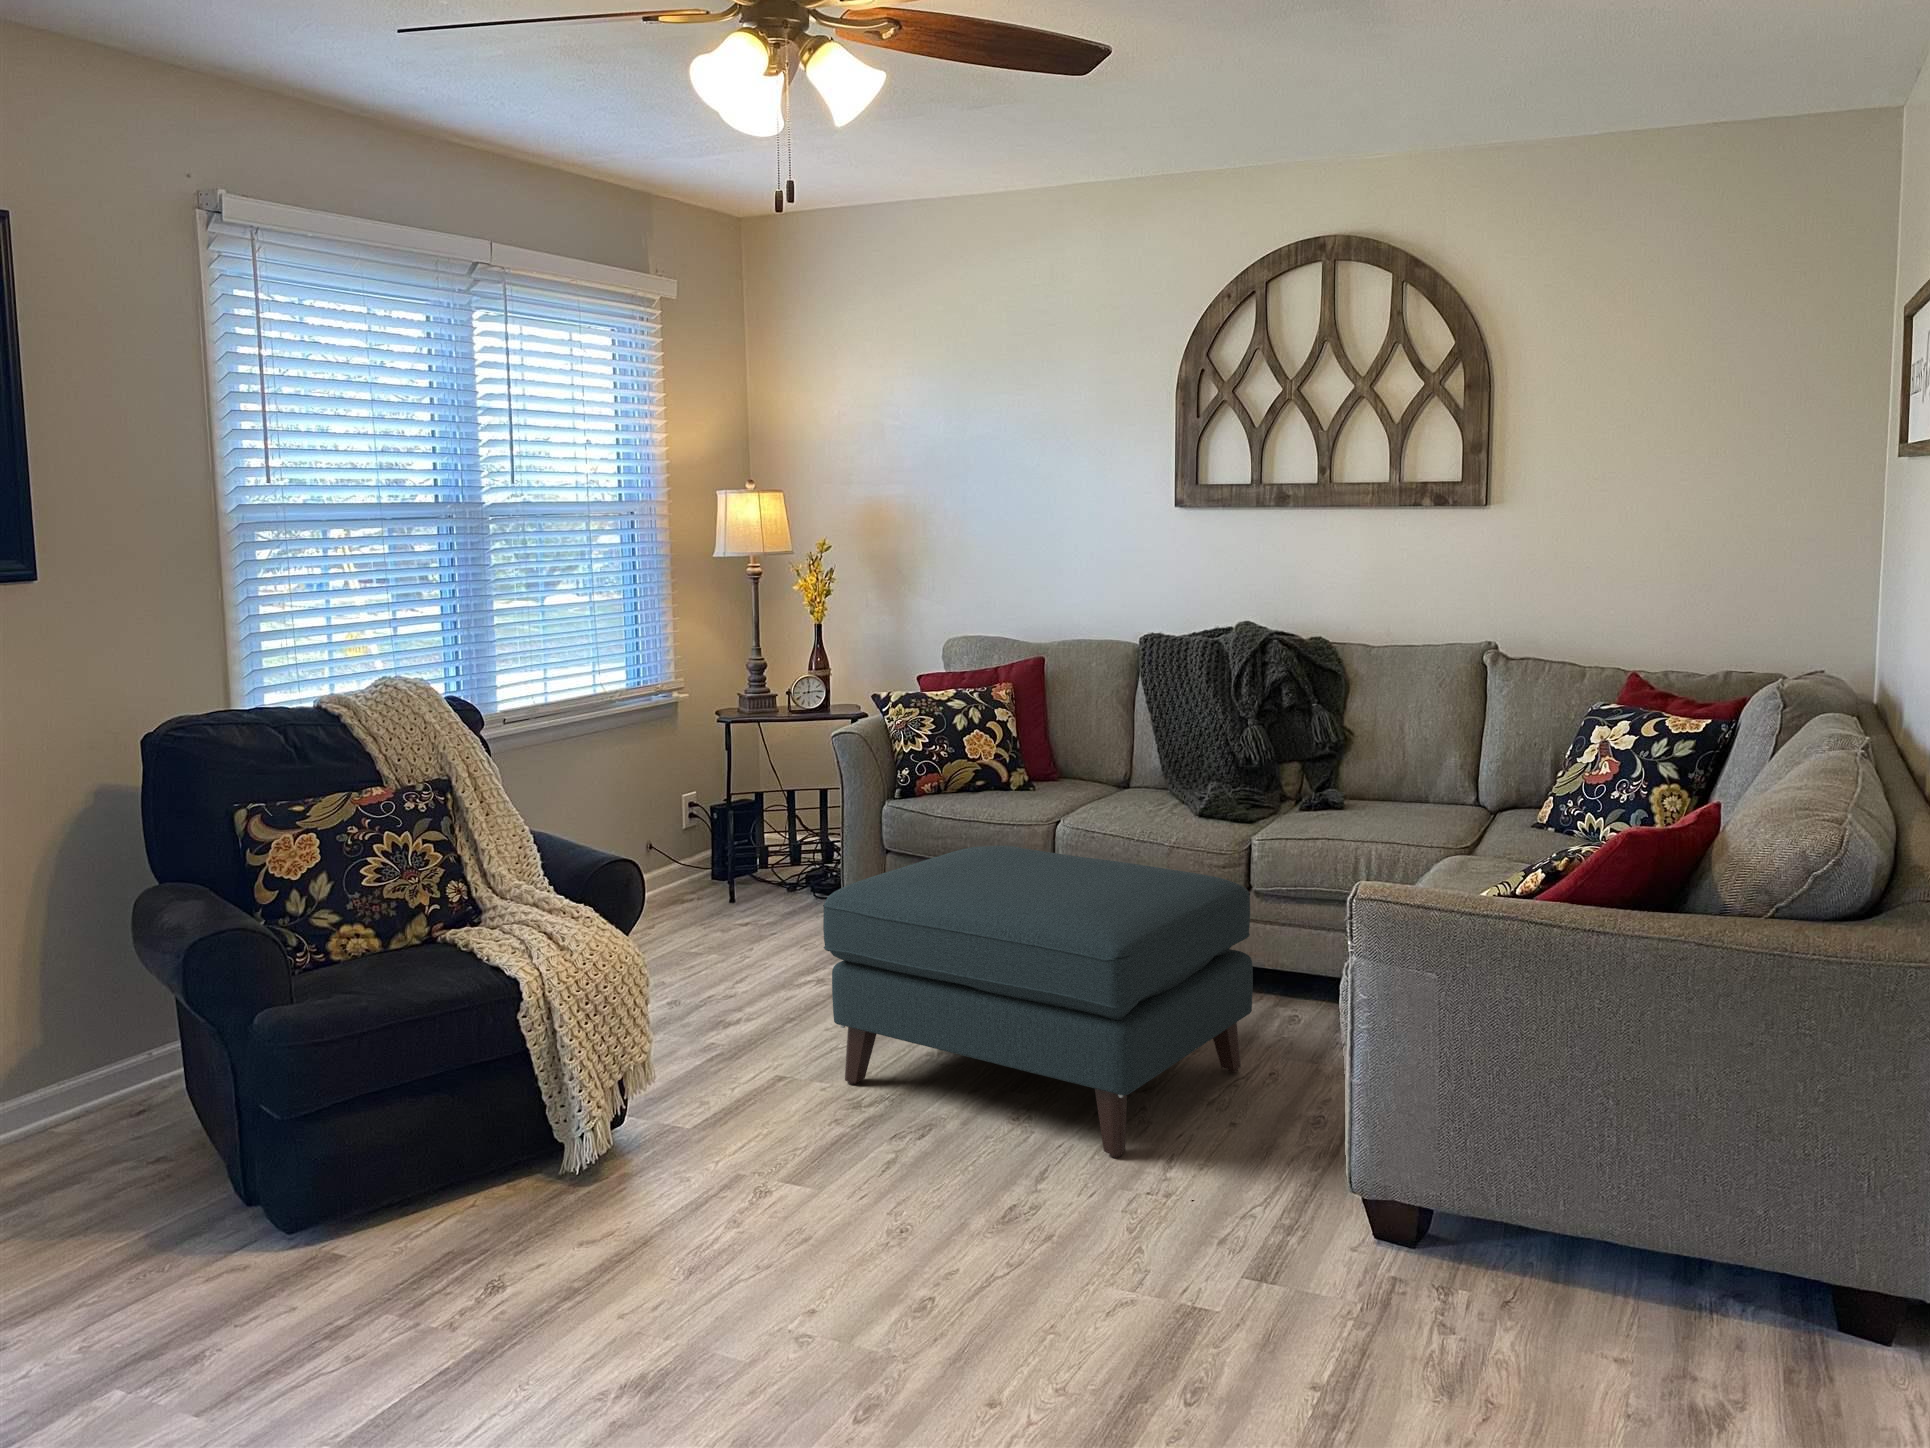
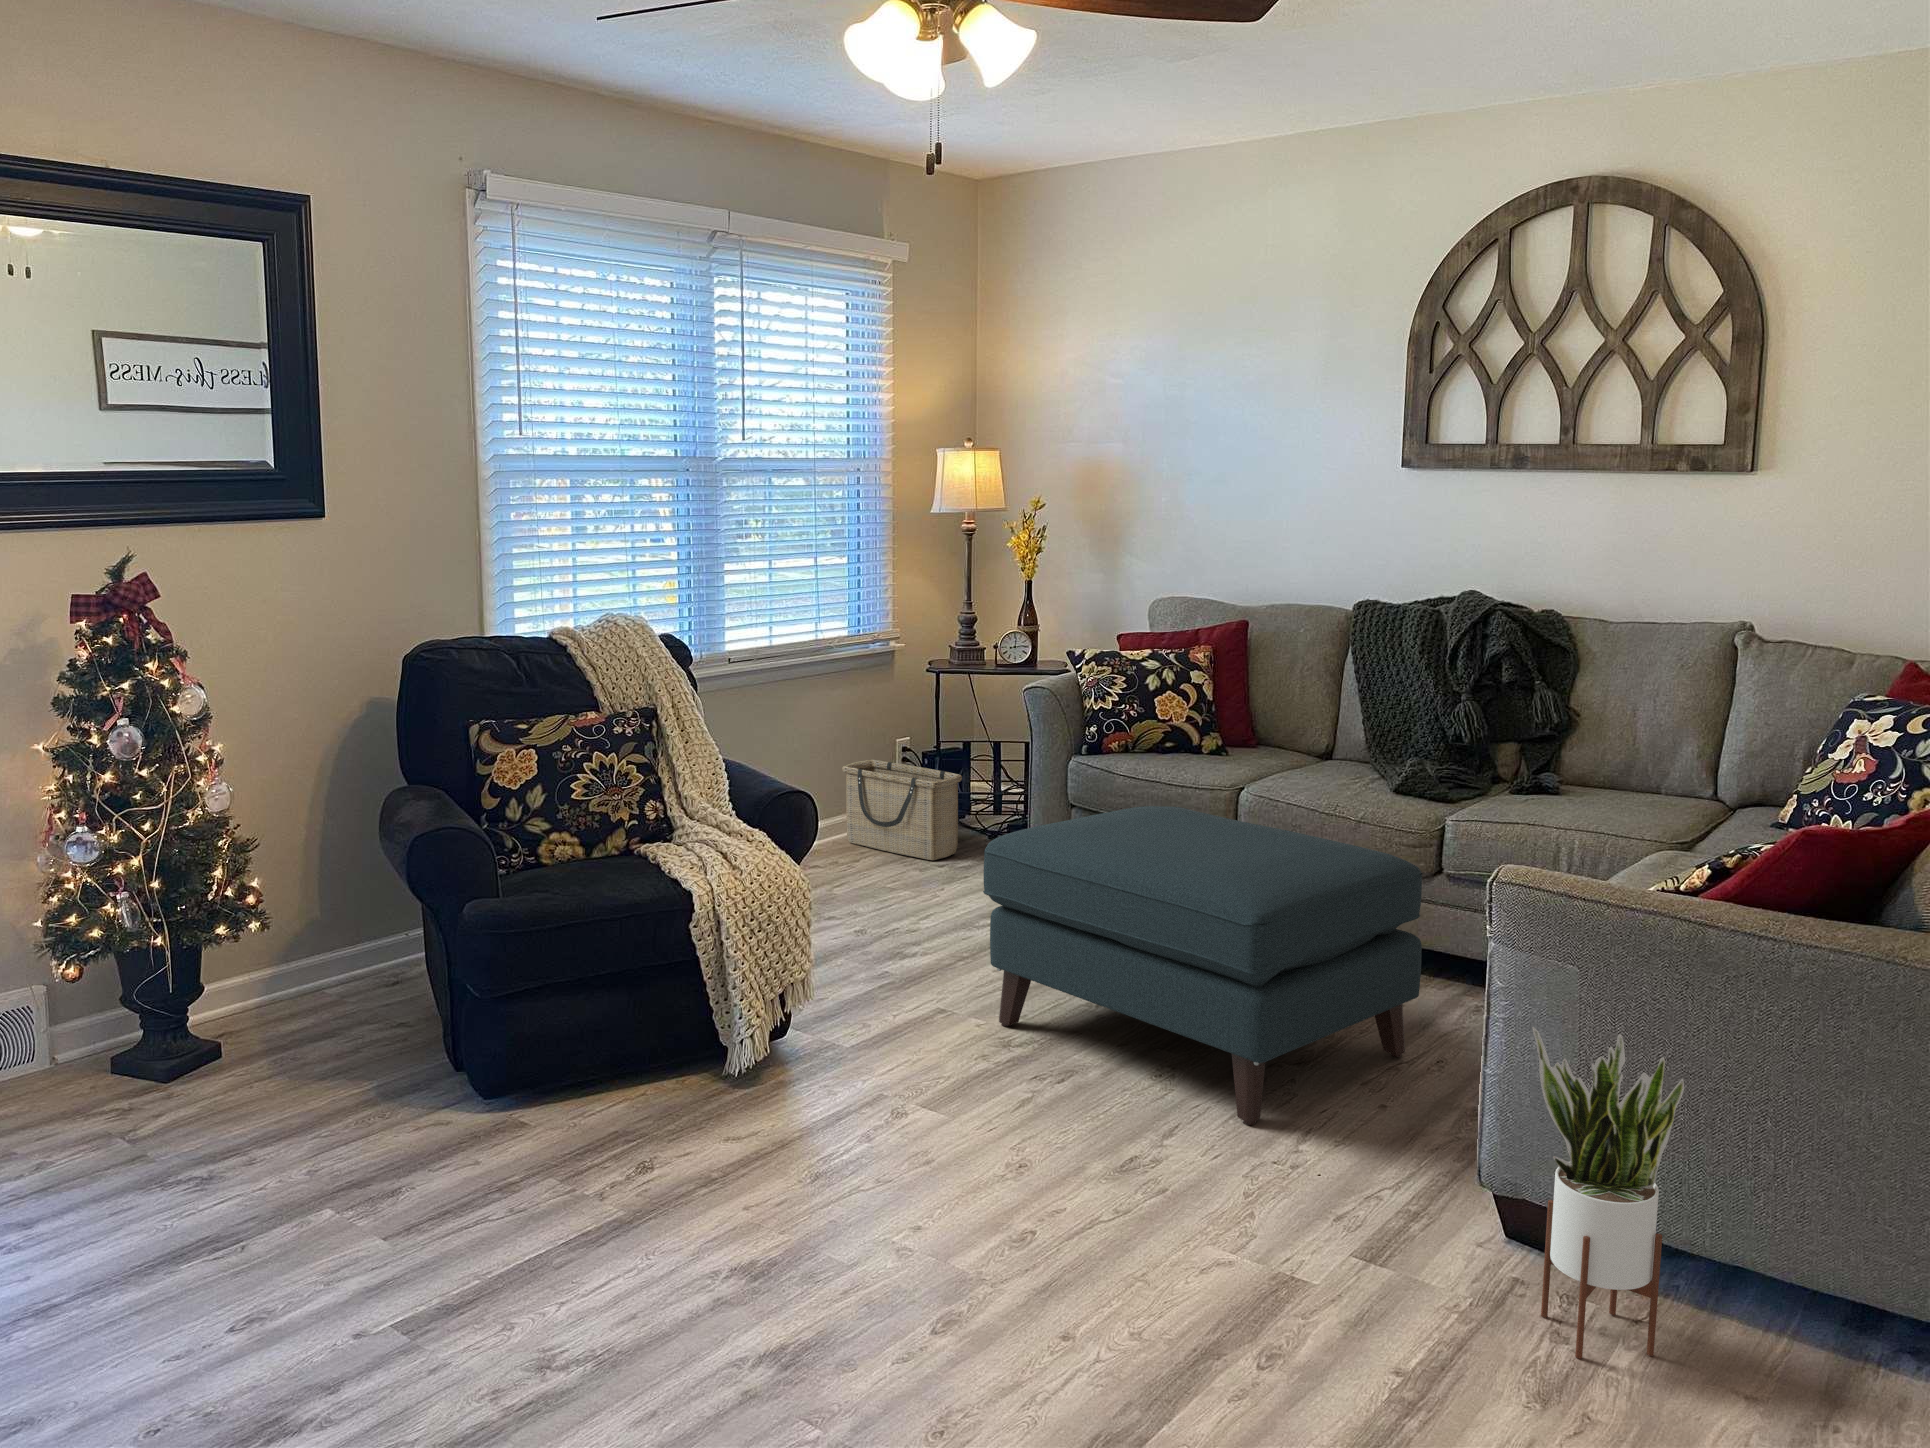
basket: none [633,816,762,917] -> present [842,760,962,860]
potted plant: none [1411,1035,1544,1348] -> present [1532,1027,1684,1359]

